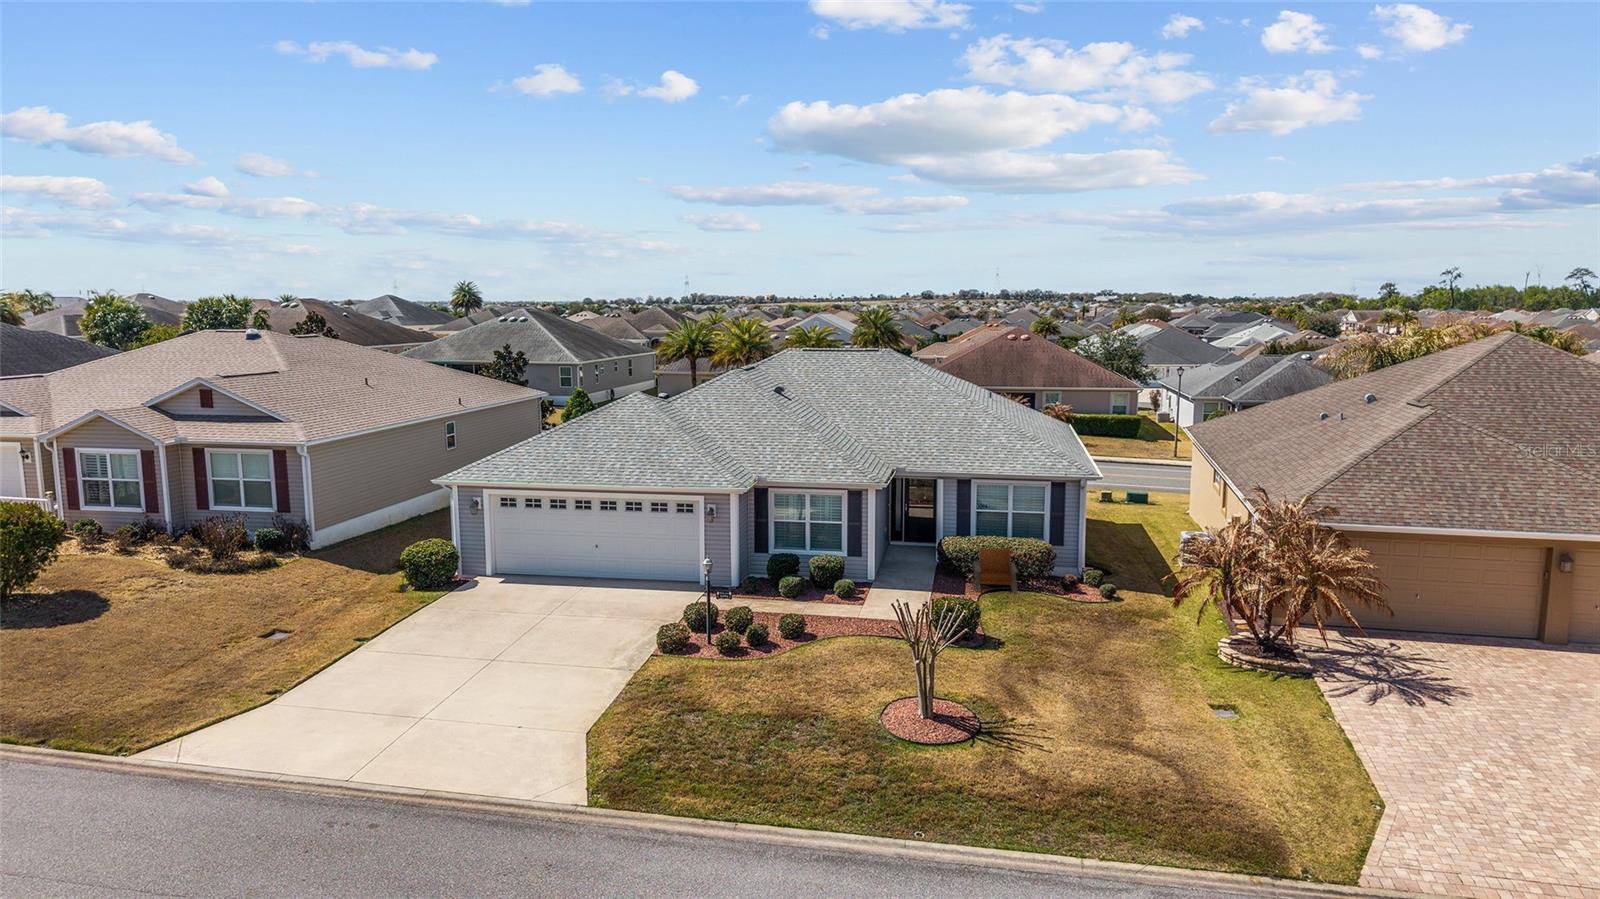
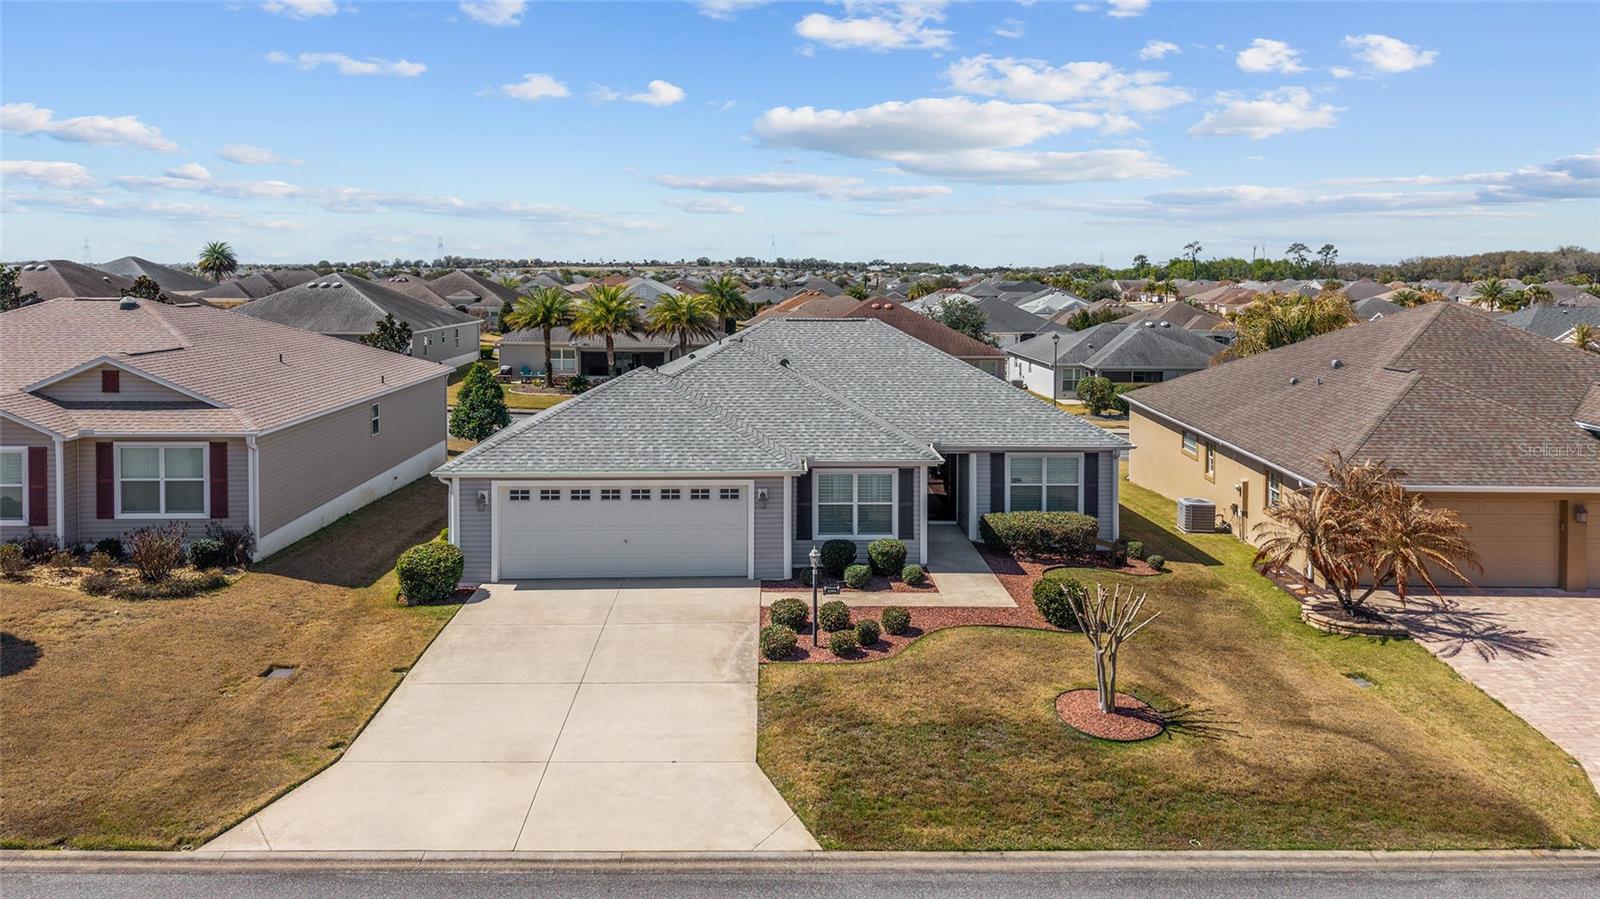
lounge chair: present [973,547,1018,593] -> none [1025,523,1078,569]
bench: none [1029,556,1074,594] -> present [1080,529,1128,567]

